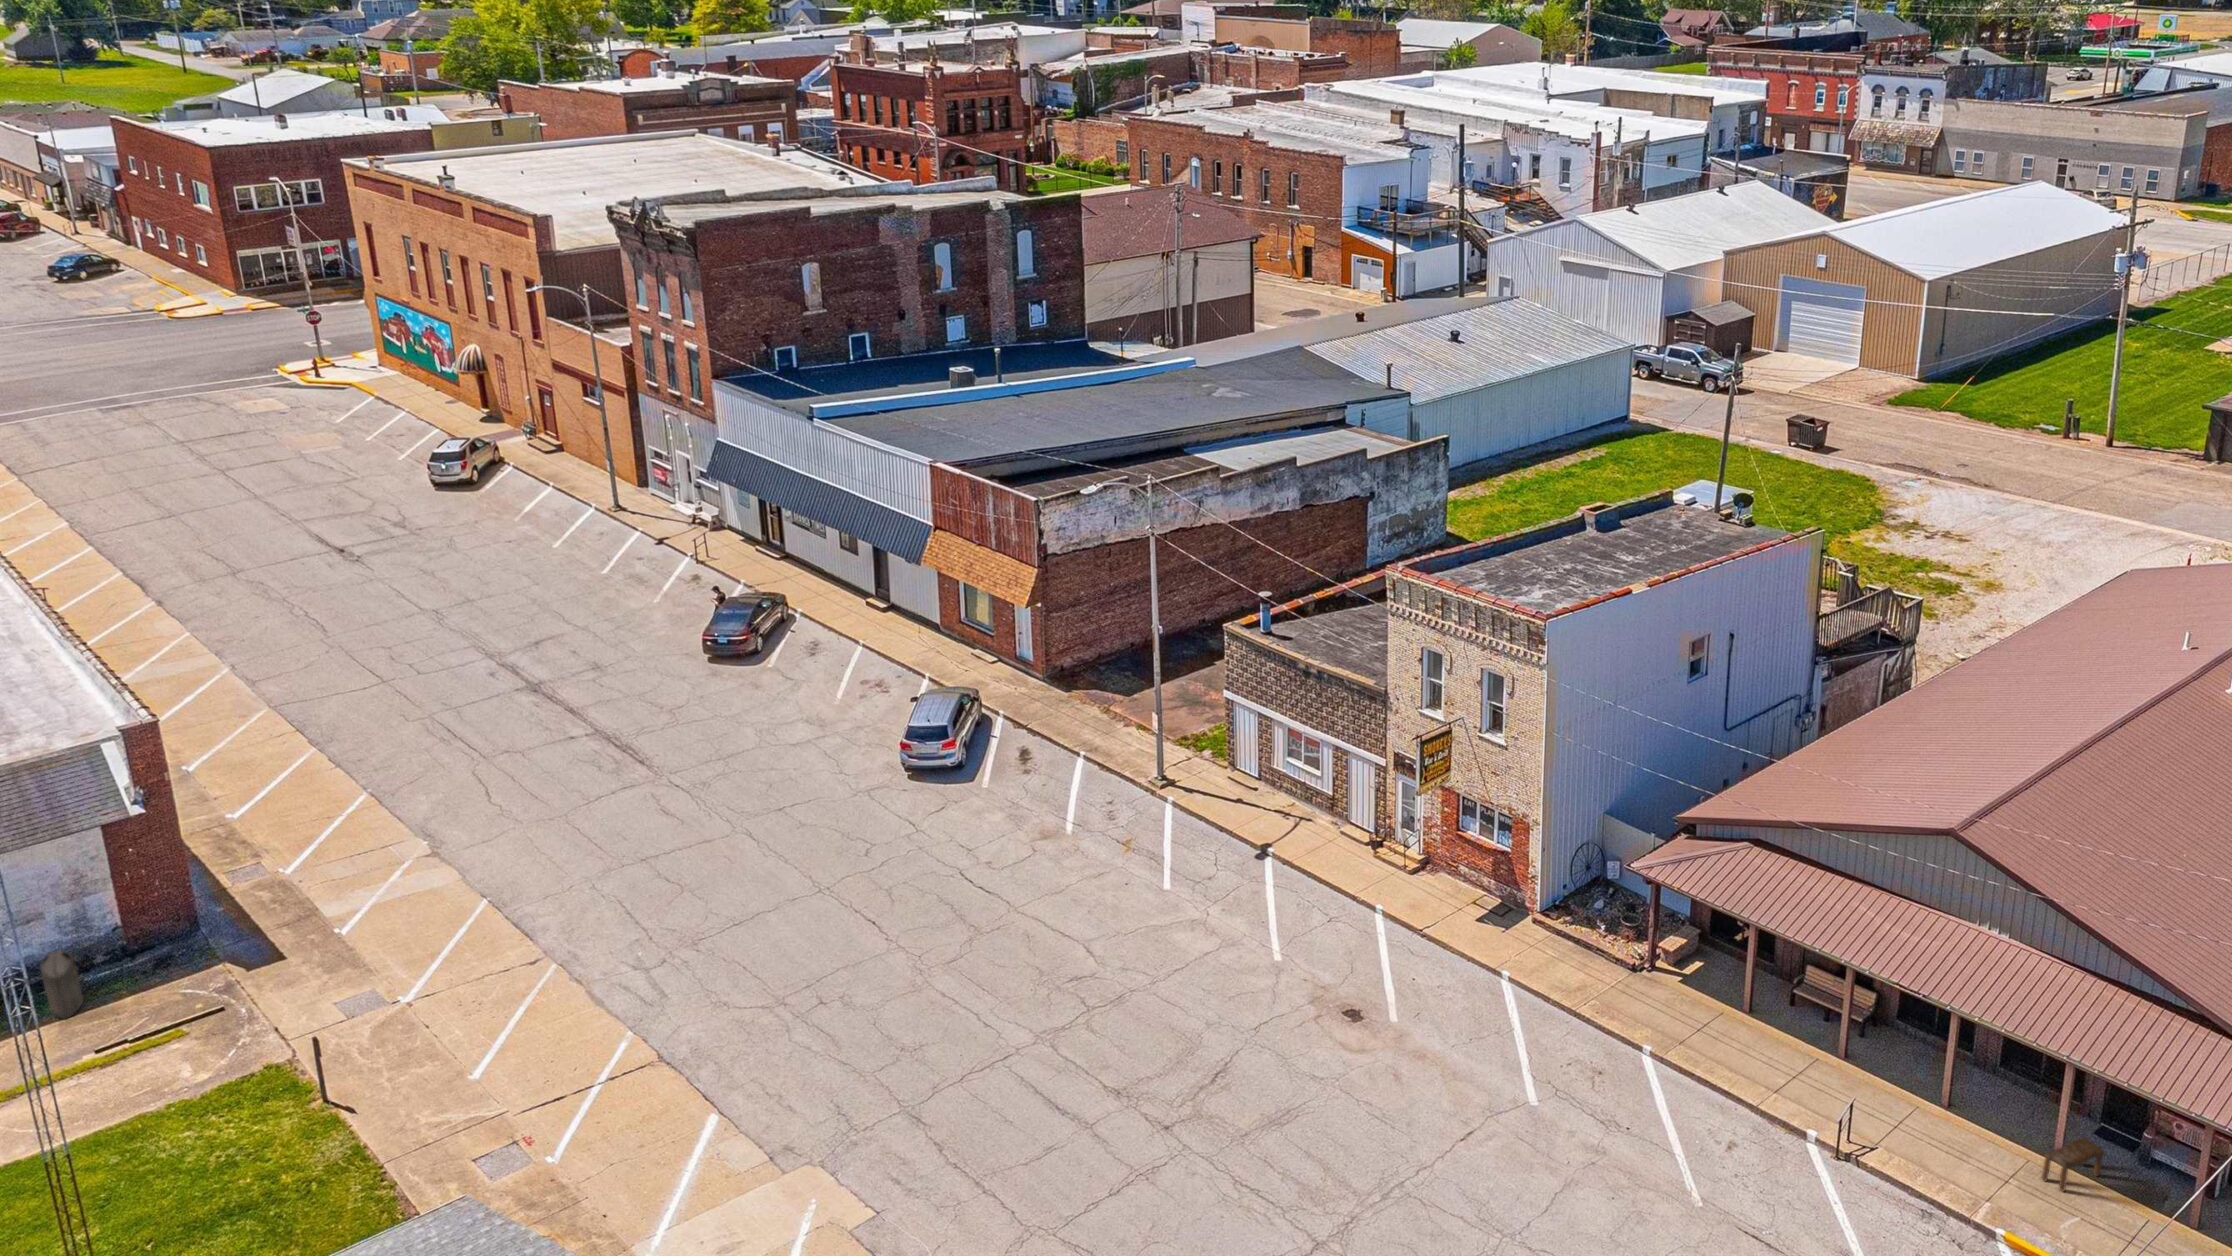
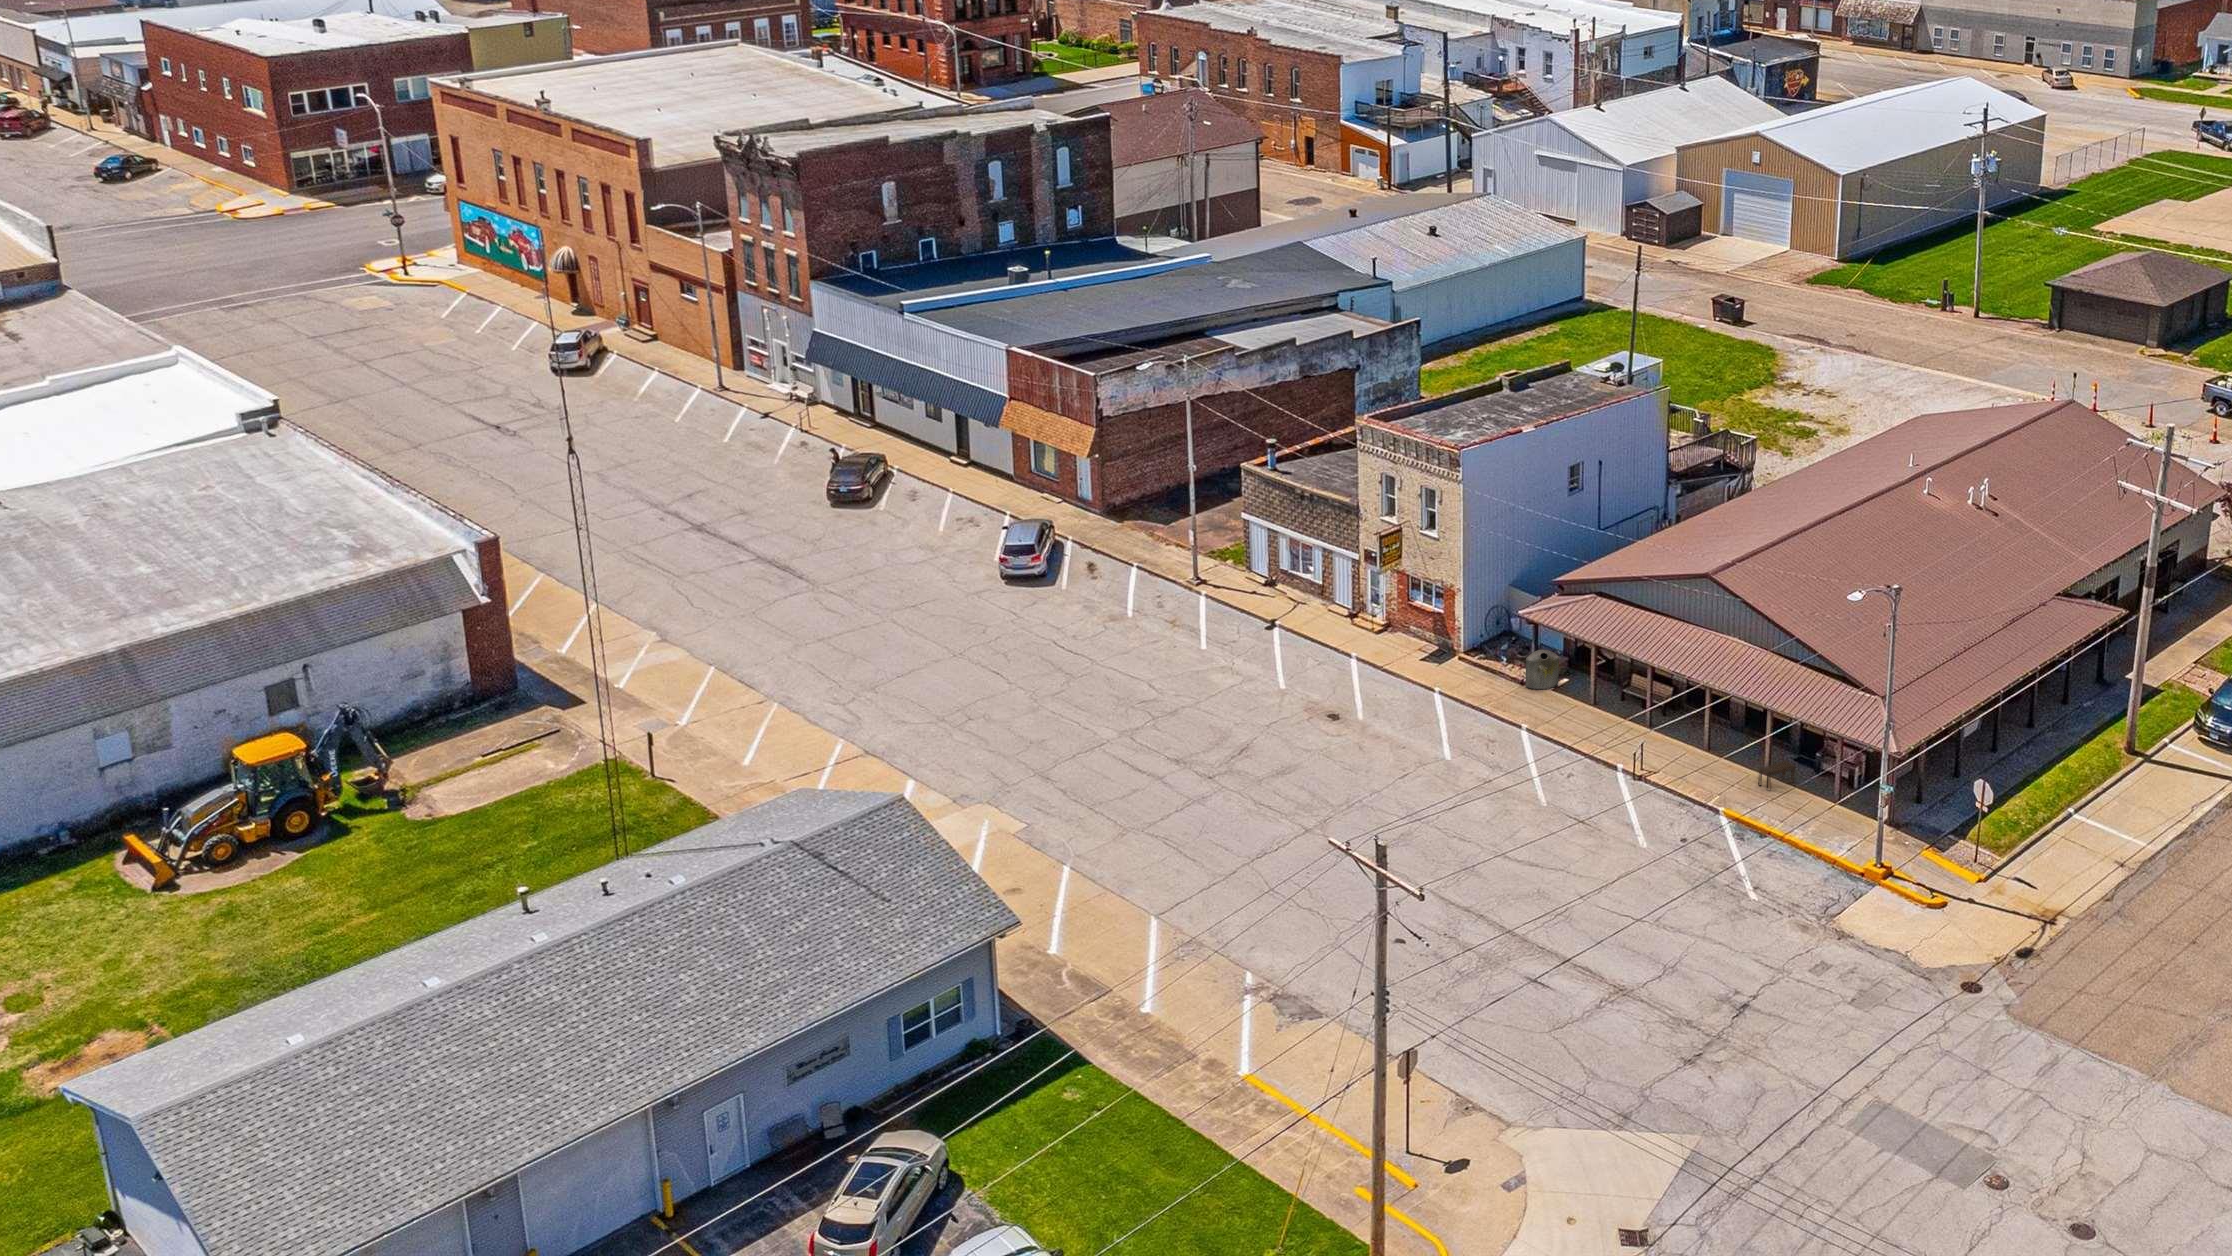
trash can: present [40,950,83,1019] -> present [1525,650,1559,690]

